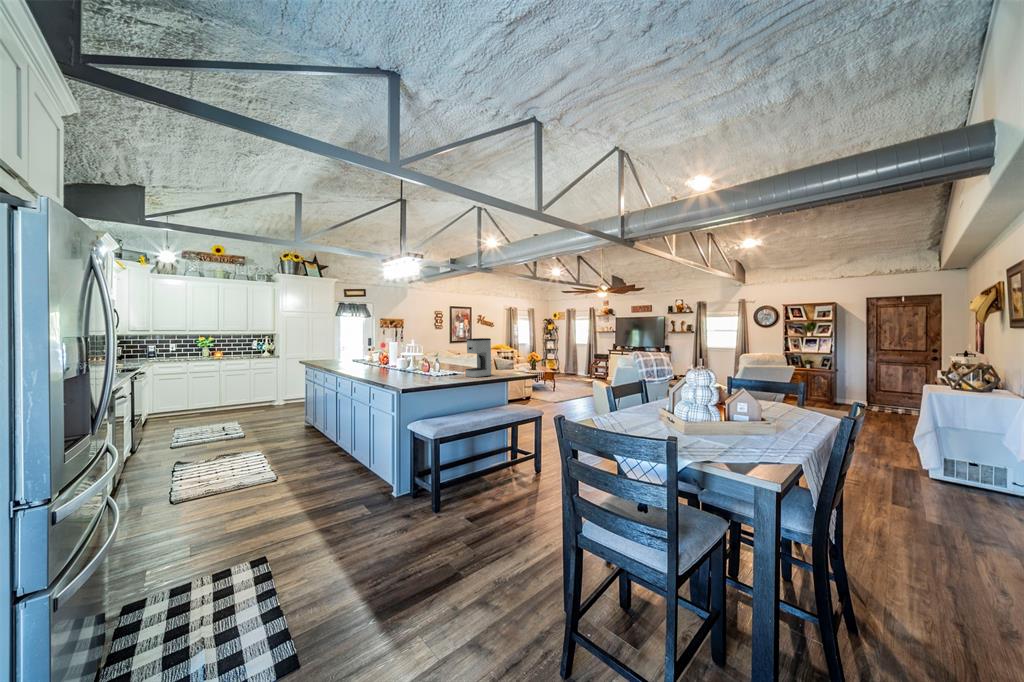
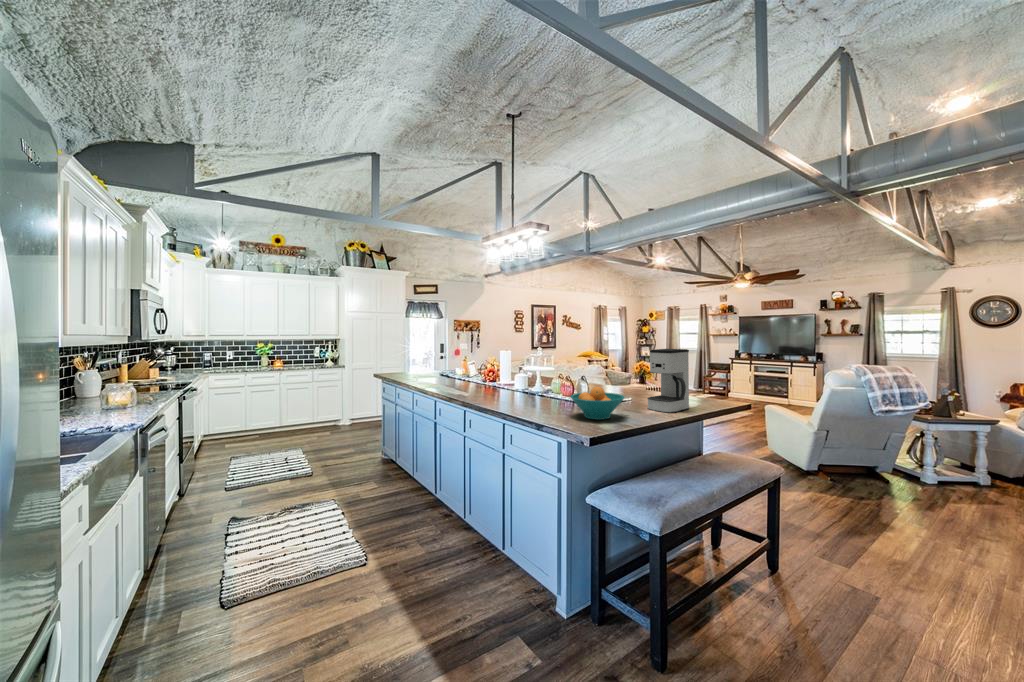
fruit bowl: none [408,361,441,381] -> present [571,387,624,420]

